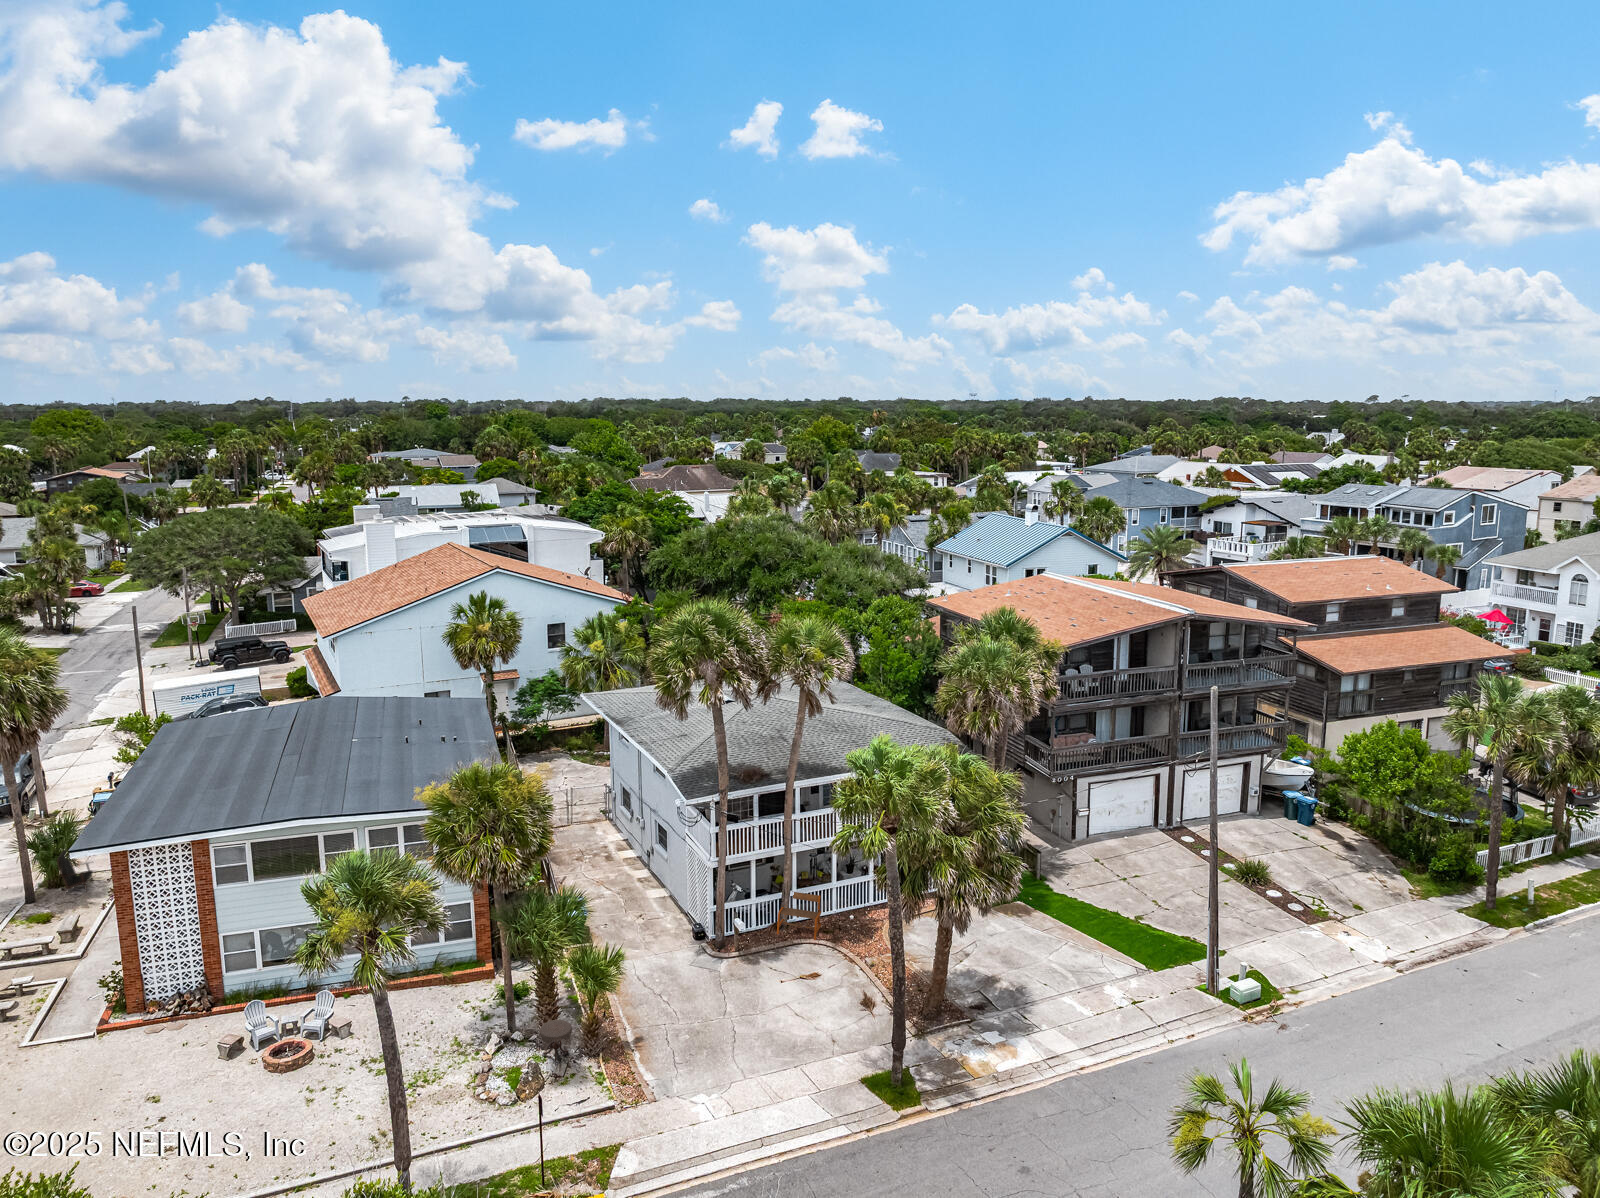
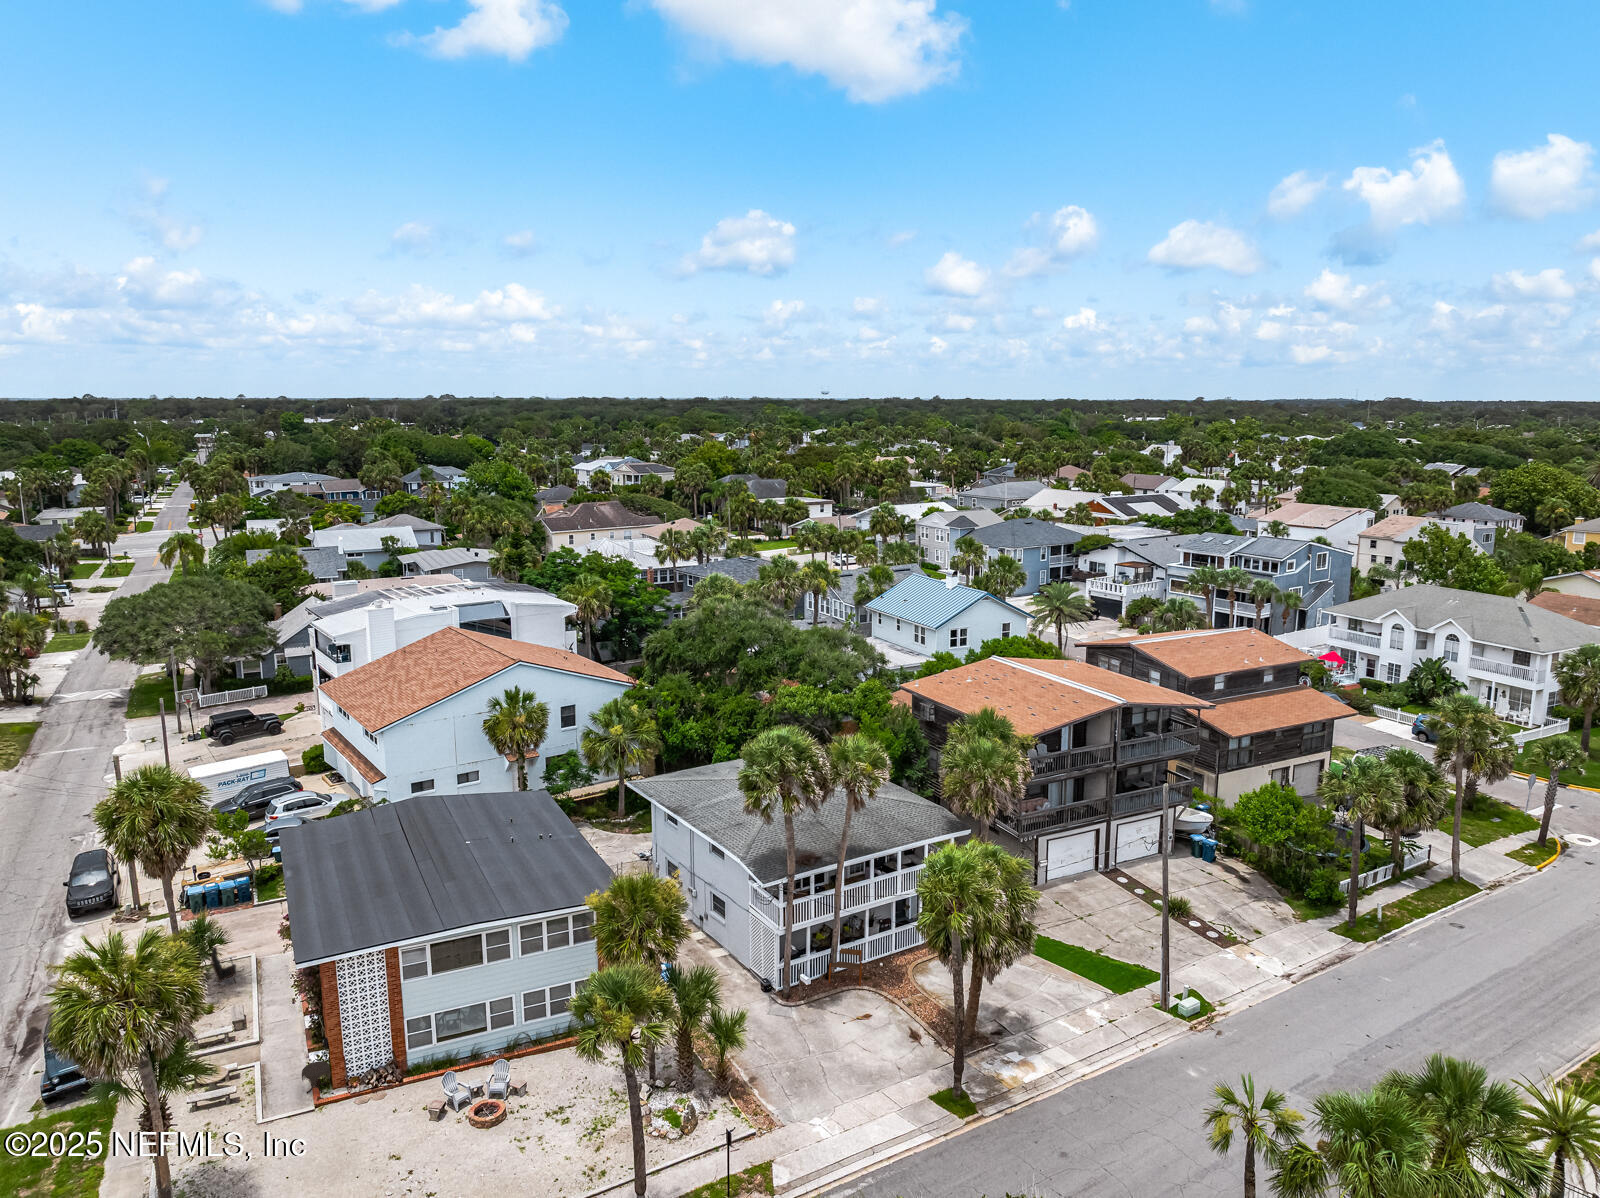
side table: present [539,1020,572,1061] -> present [302,1061,330,1094]

